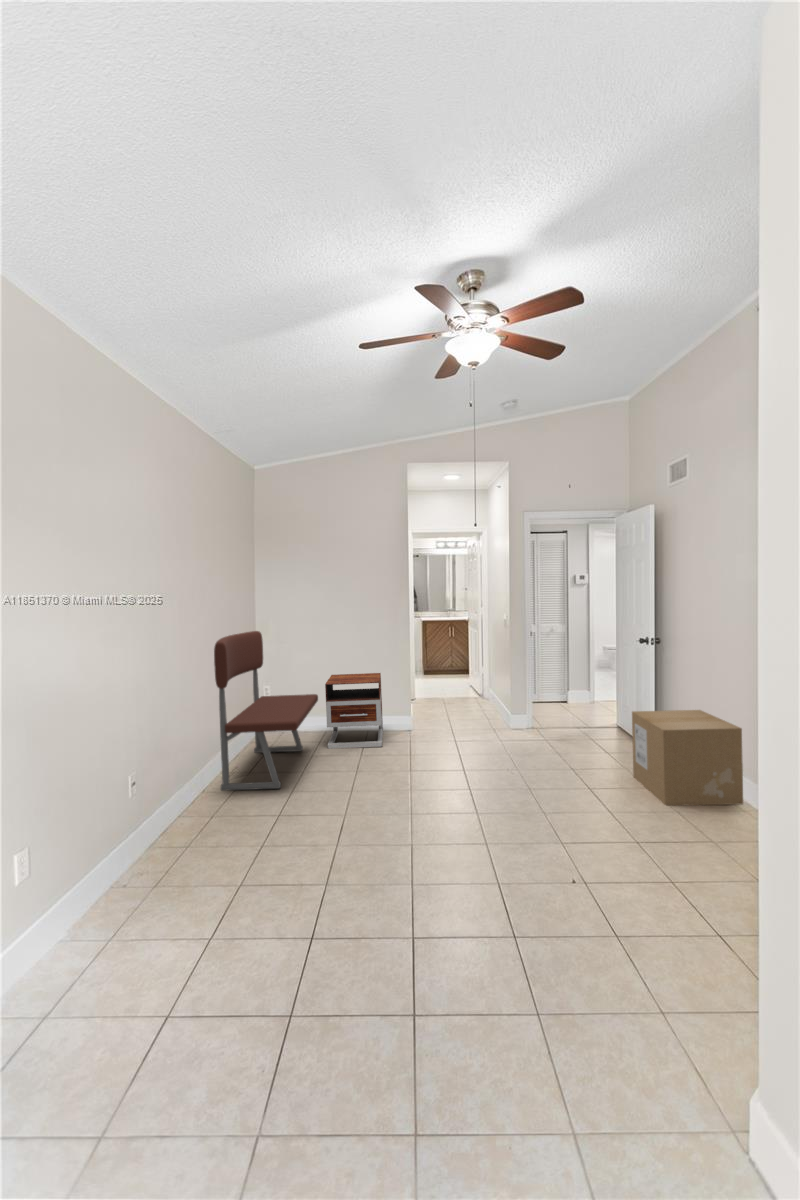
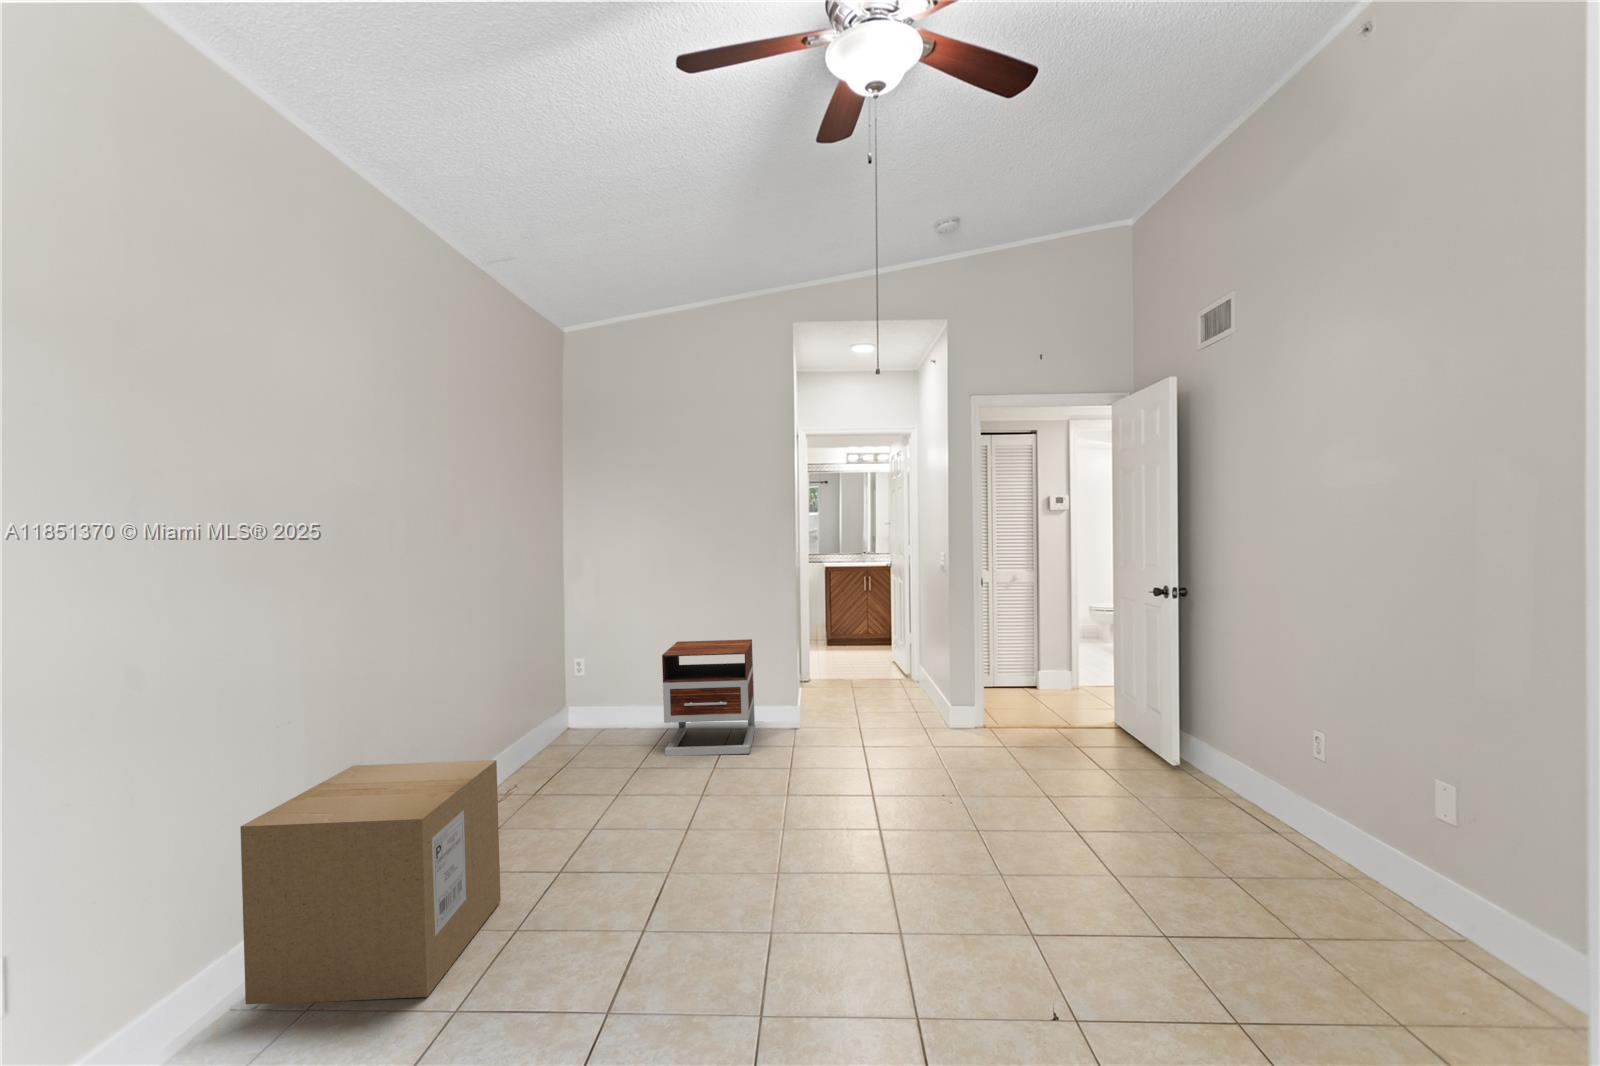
bench: present [214,631,318,791] -> none [469,572,650,825]
cardboard box: present [632,710,743,805] -> present [240,760,501,1004]

